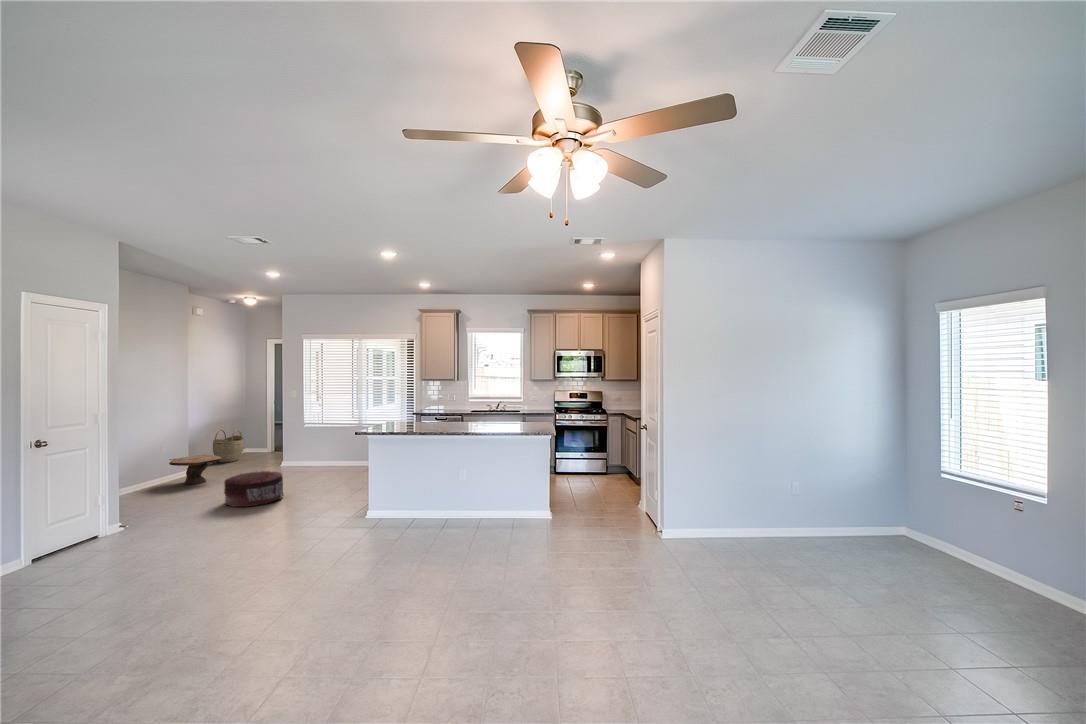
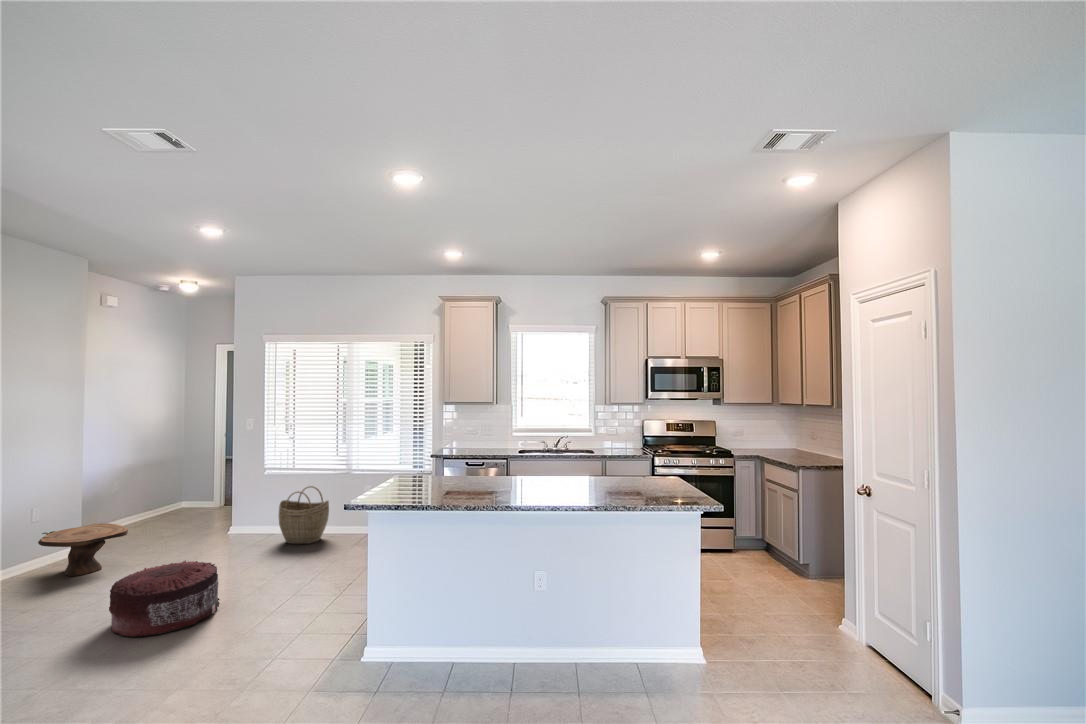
woven basket: present [213,430,244,463] -> present [279,486,329,544]

